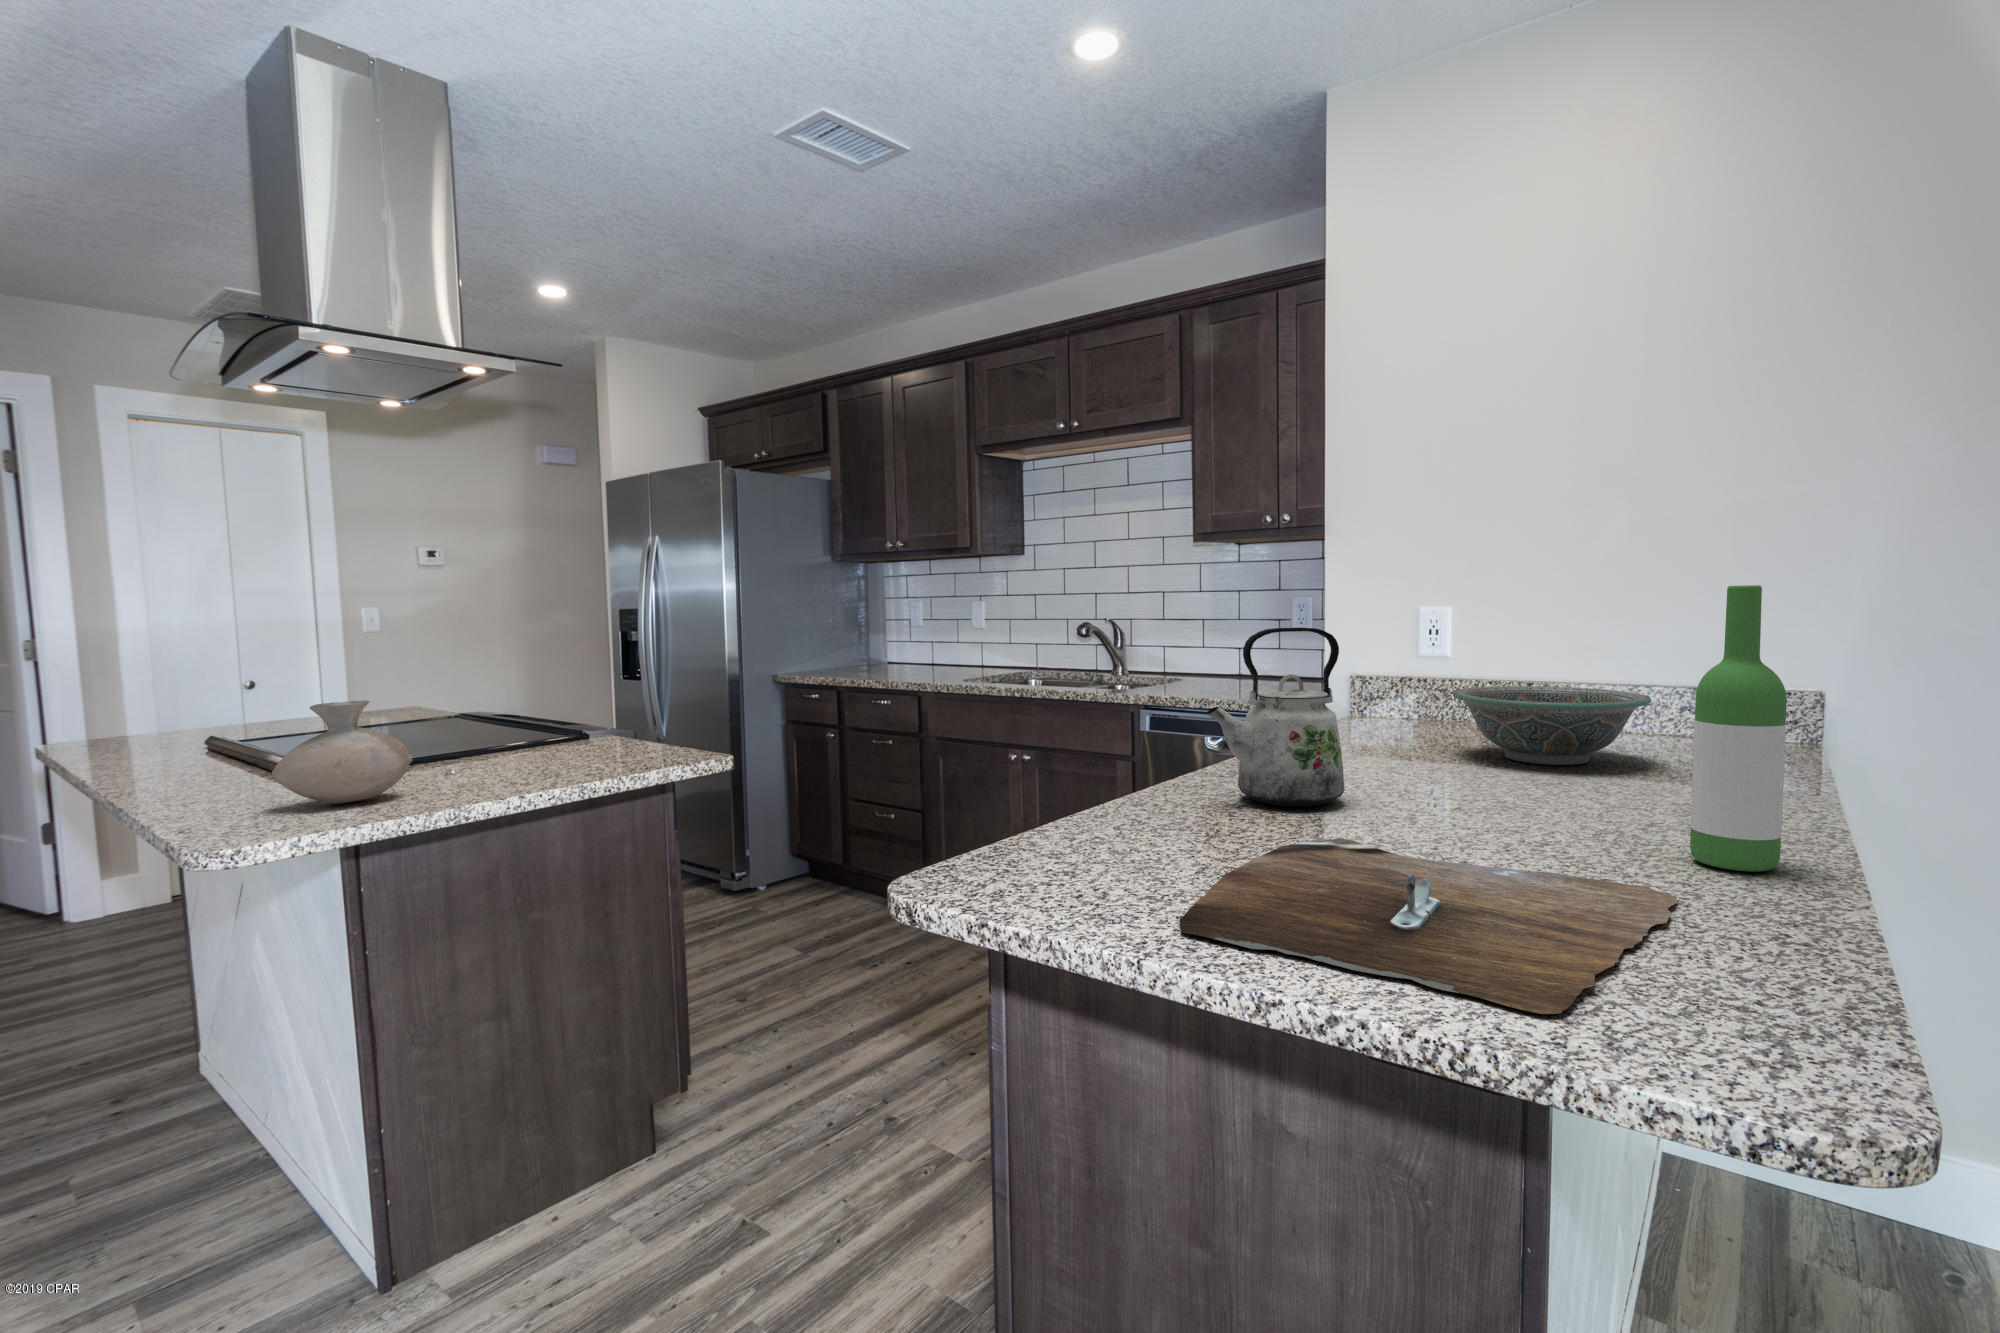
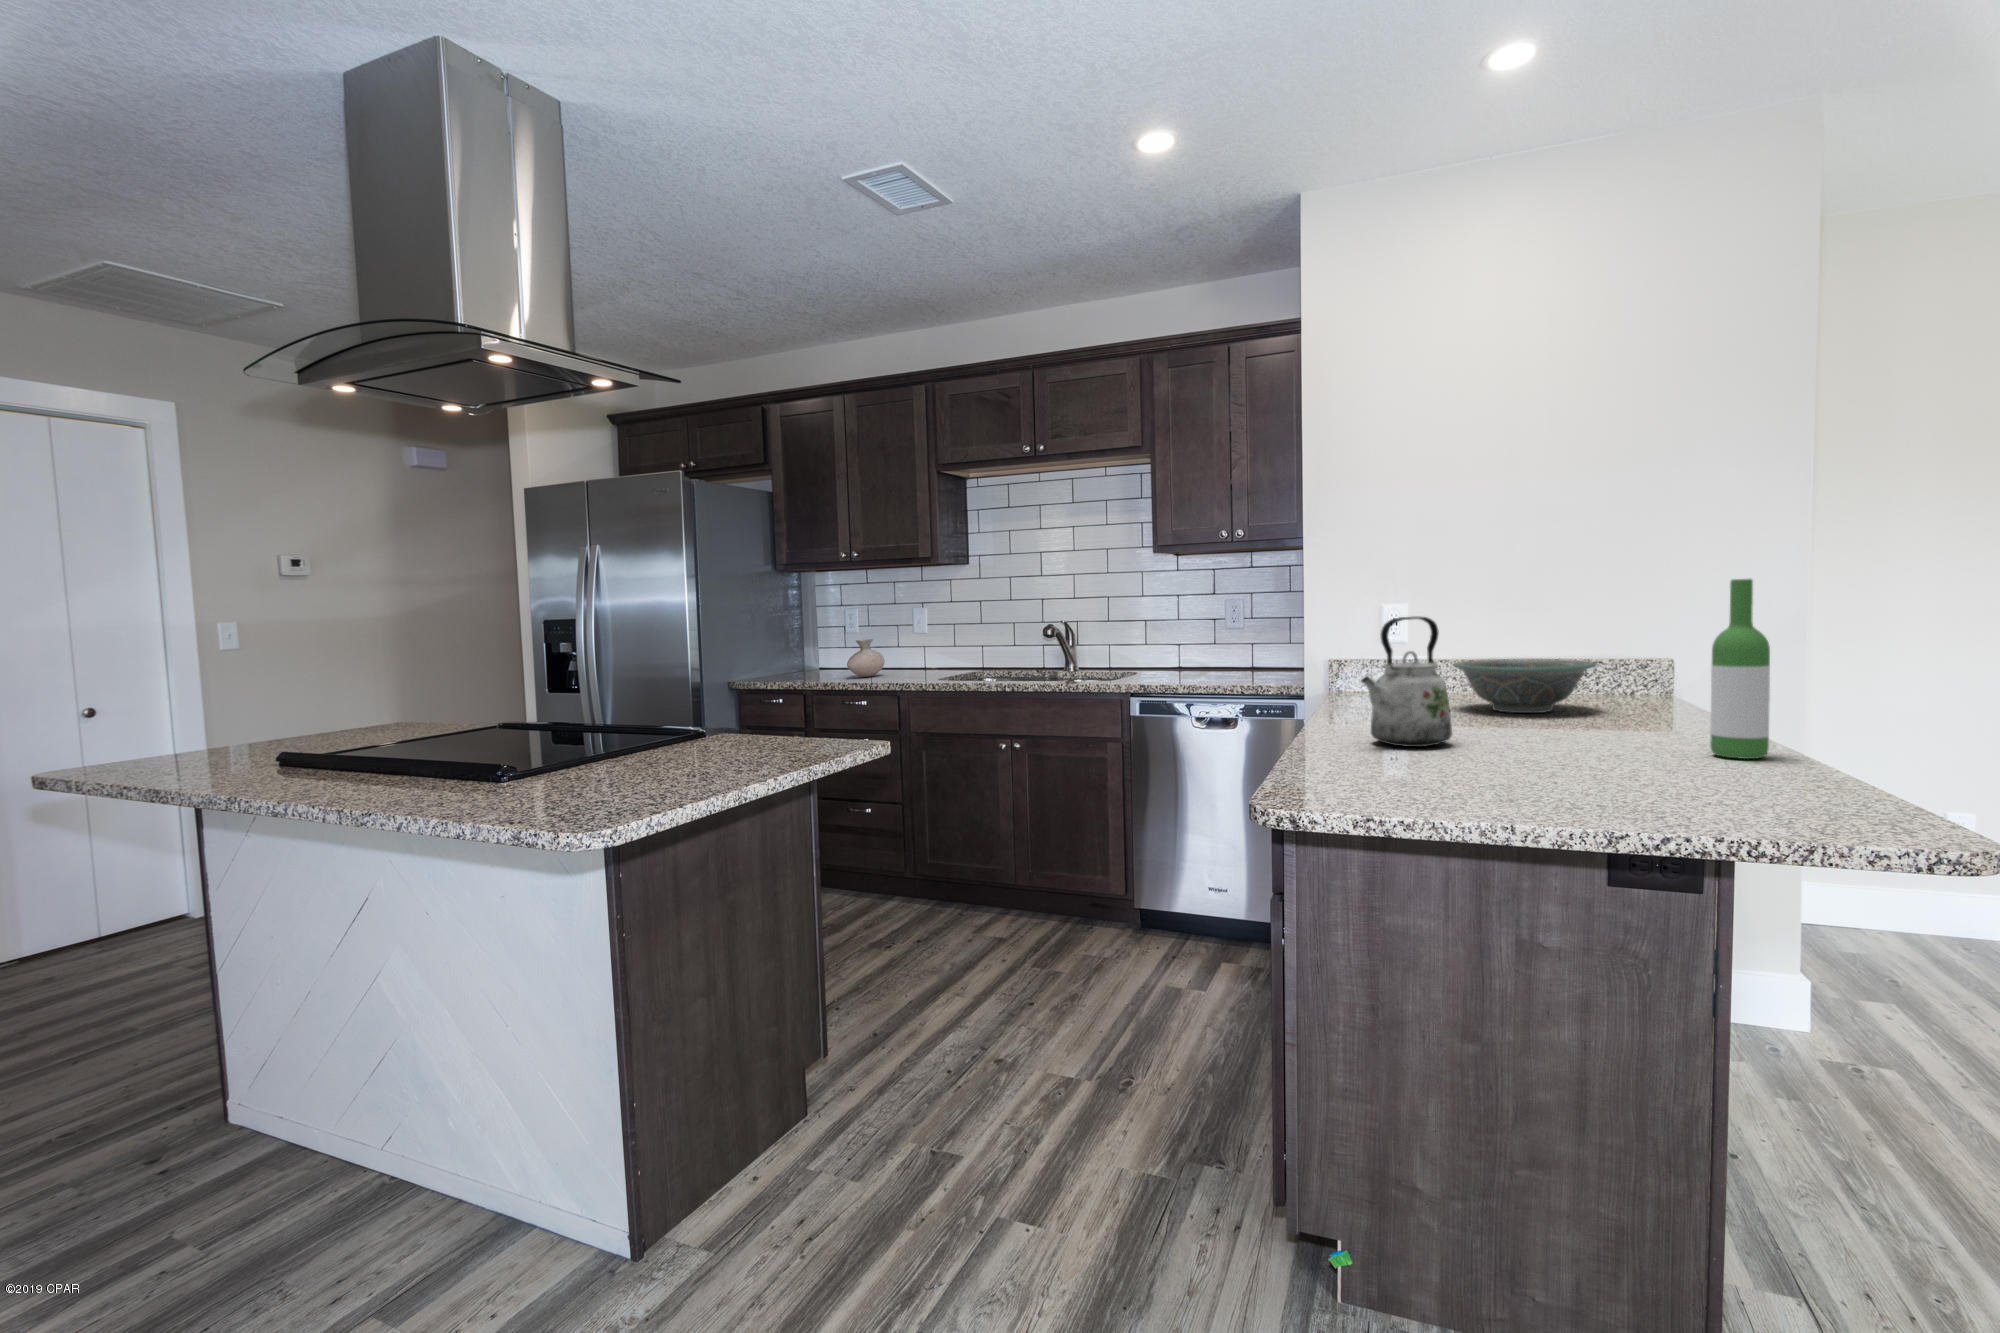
vase: present [272,700,412,804] -> present [847,639,885,677]
cutting board: present [1179,838,1677,1014] -> none [1465,760,1782,825]

